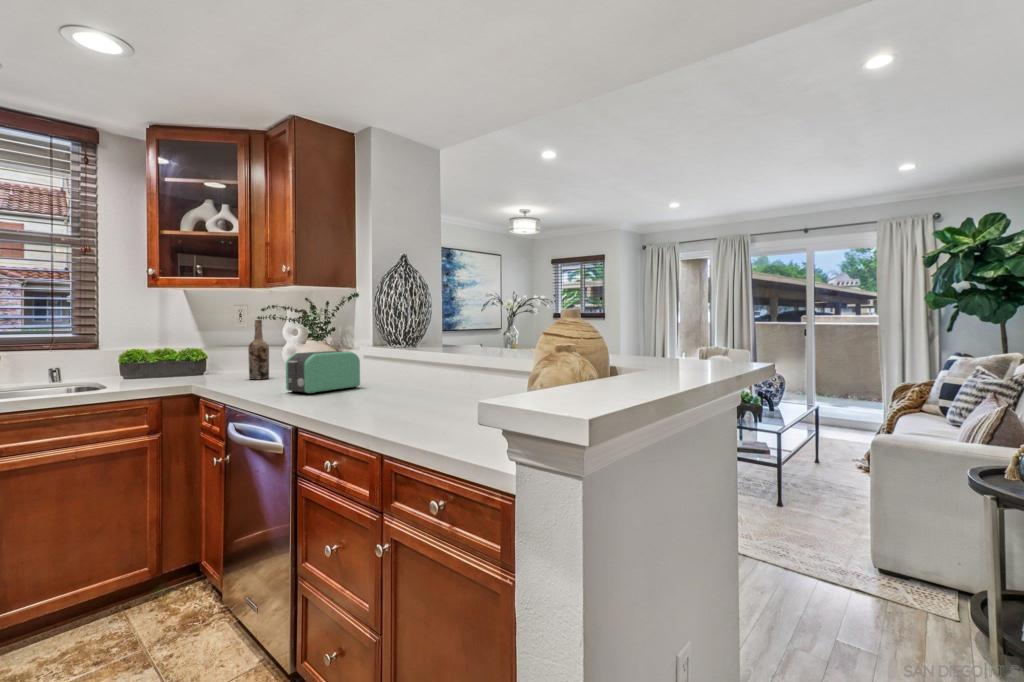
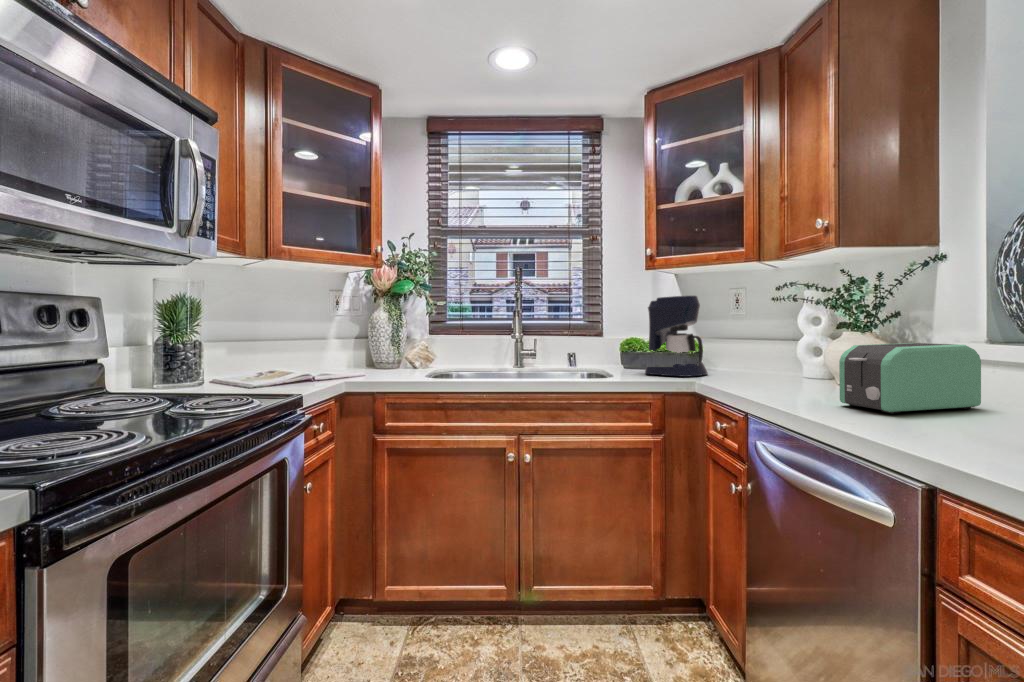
coffee maker: none [145,313,208,382] -> present [645,296,708,377]
wine bottle: present [248,320,269,379] -> none [758,300,785,379]

